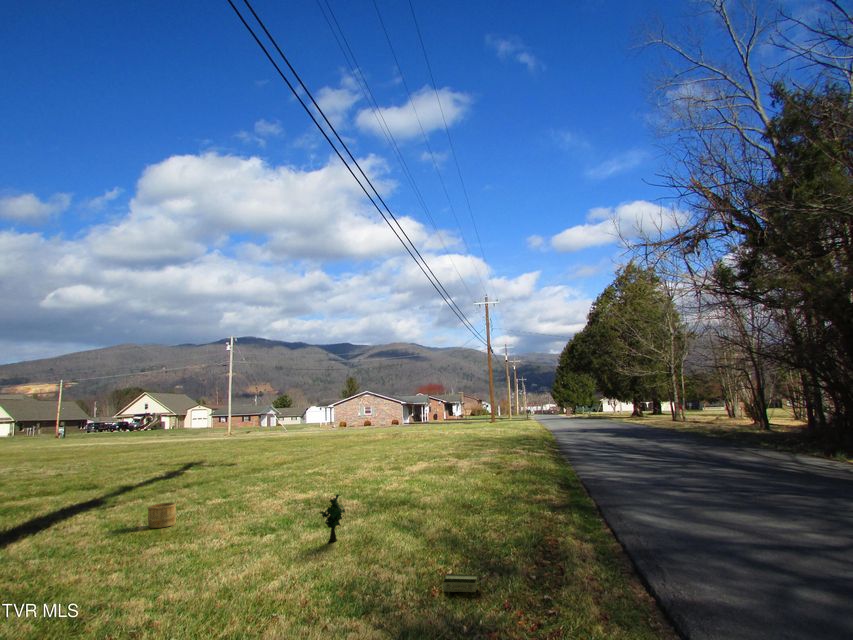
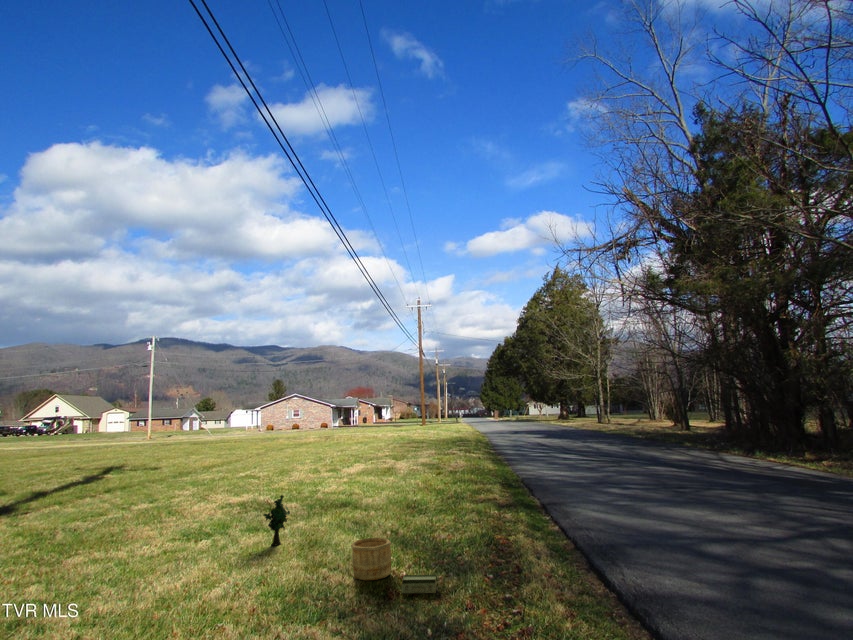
wooden bucket: present [147,503,176,528] -> present [351,538,391,580]

